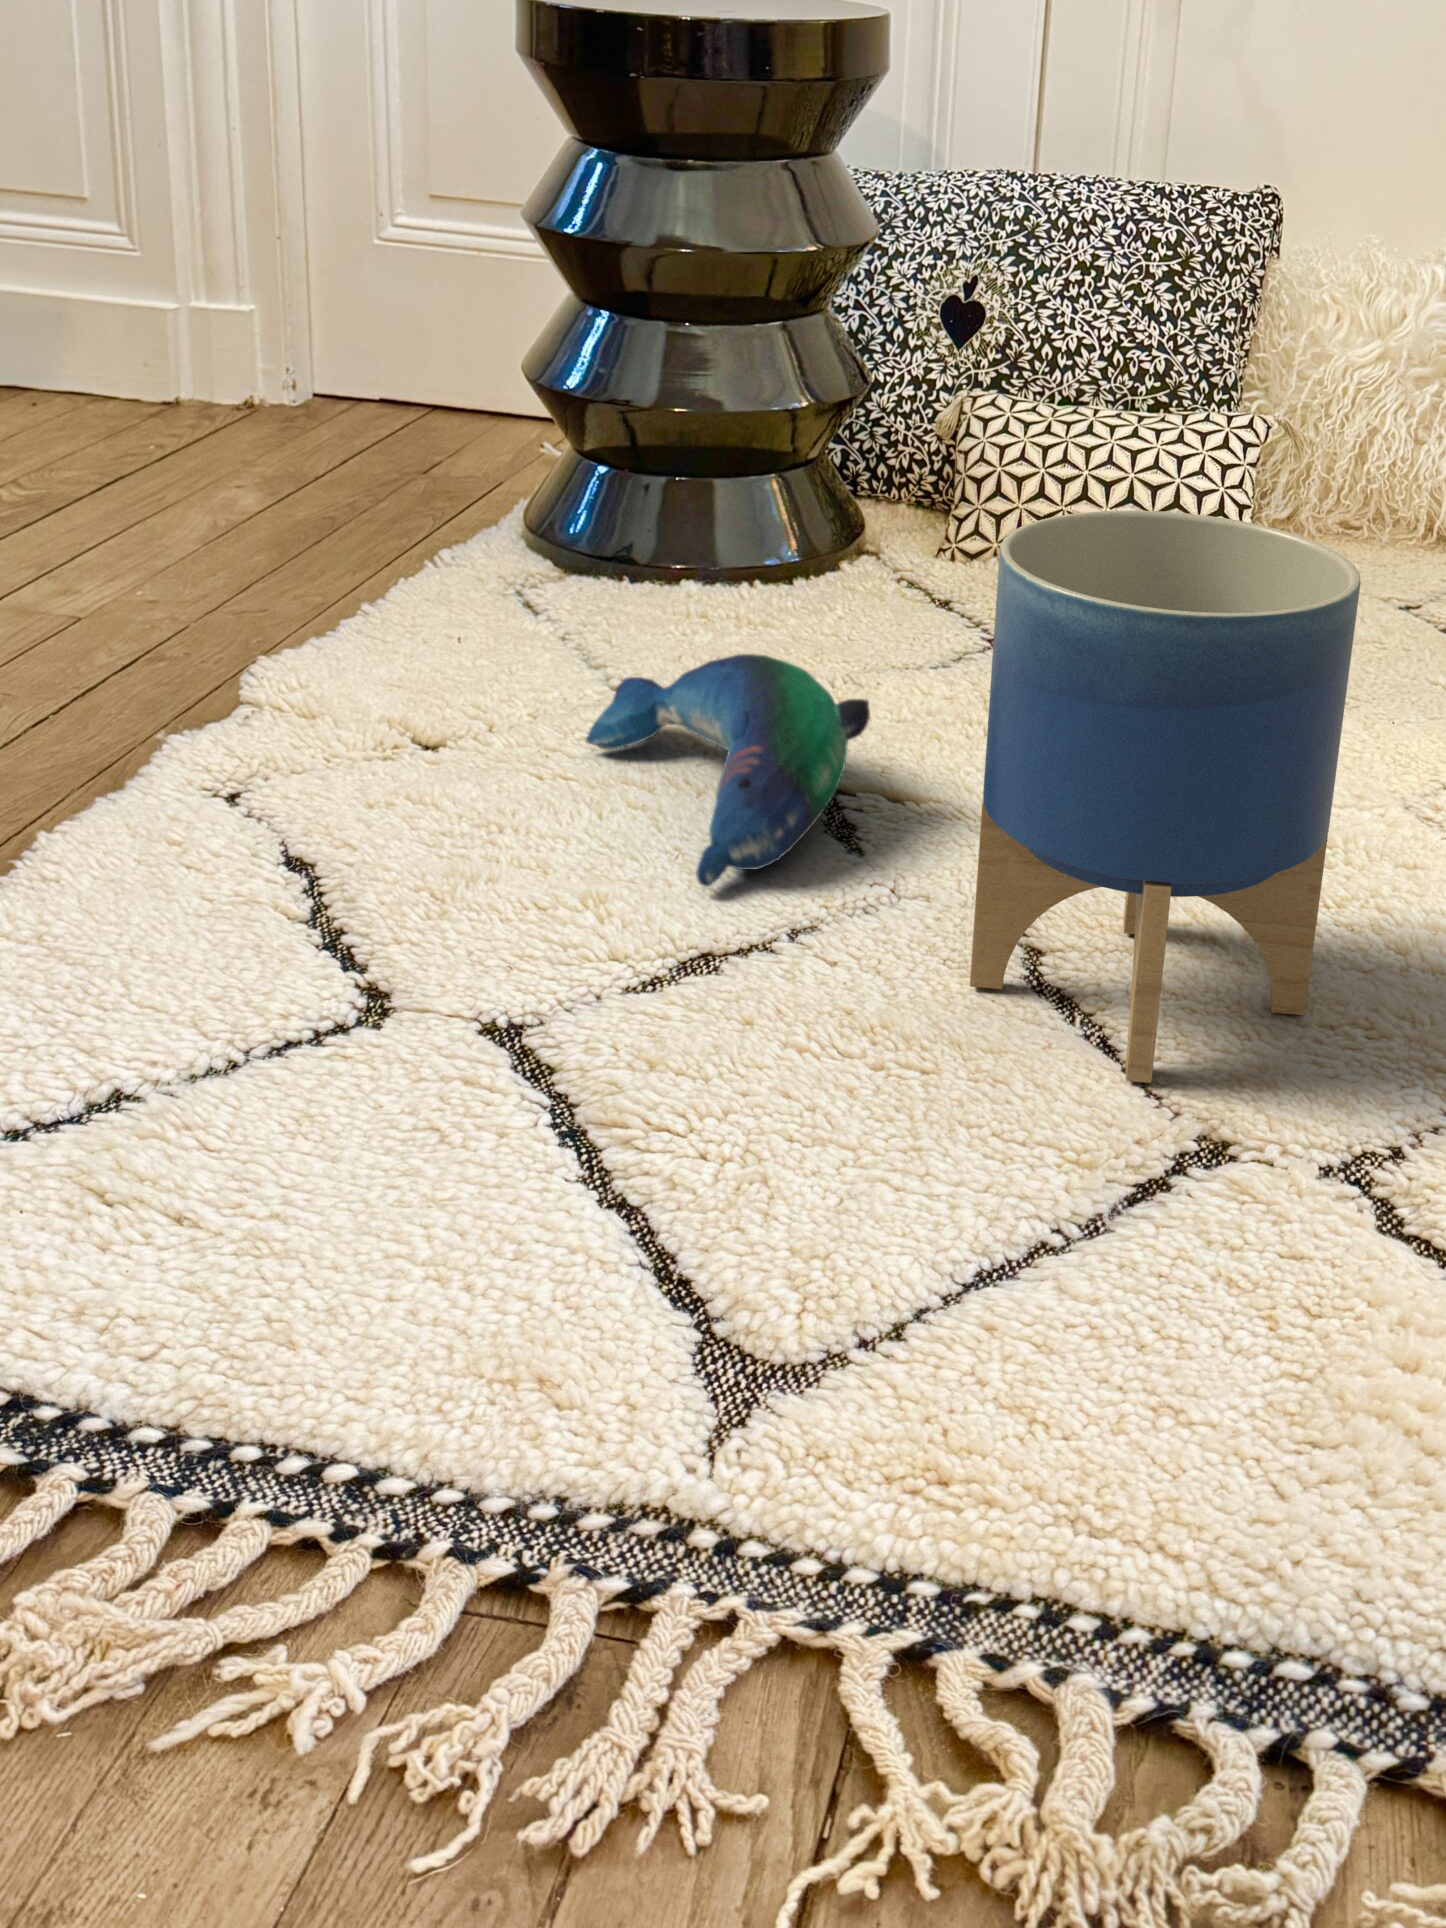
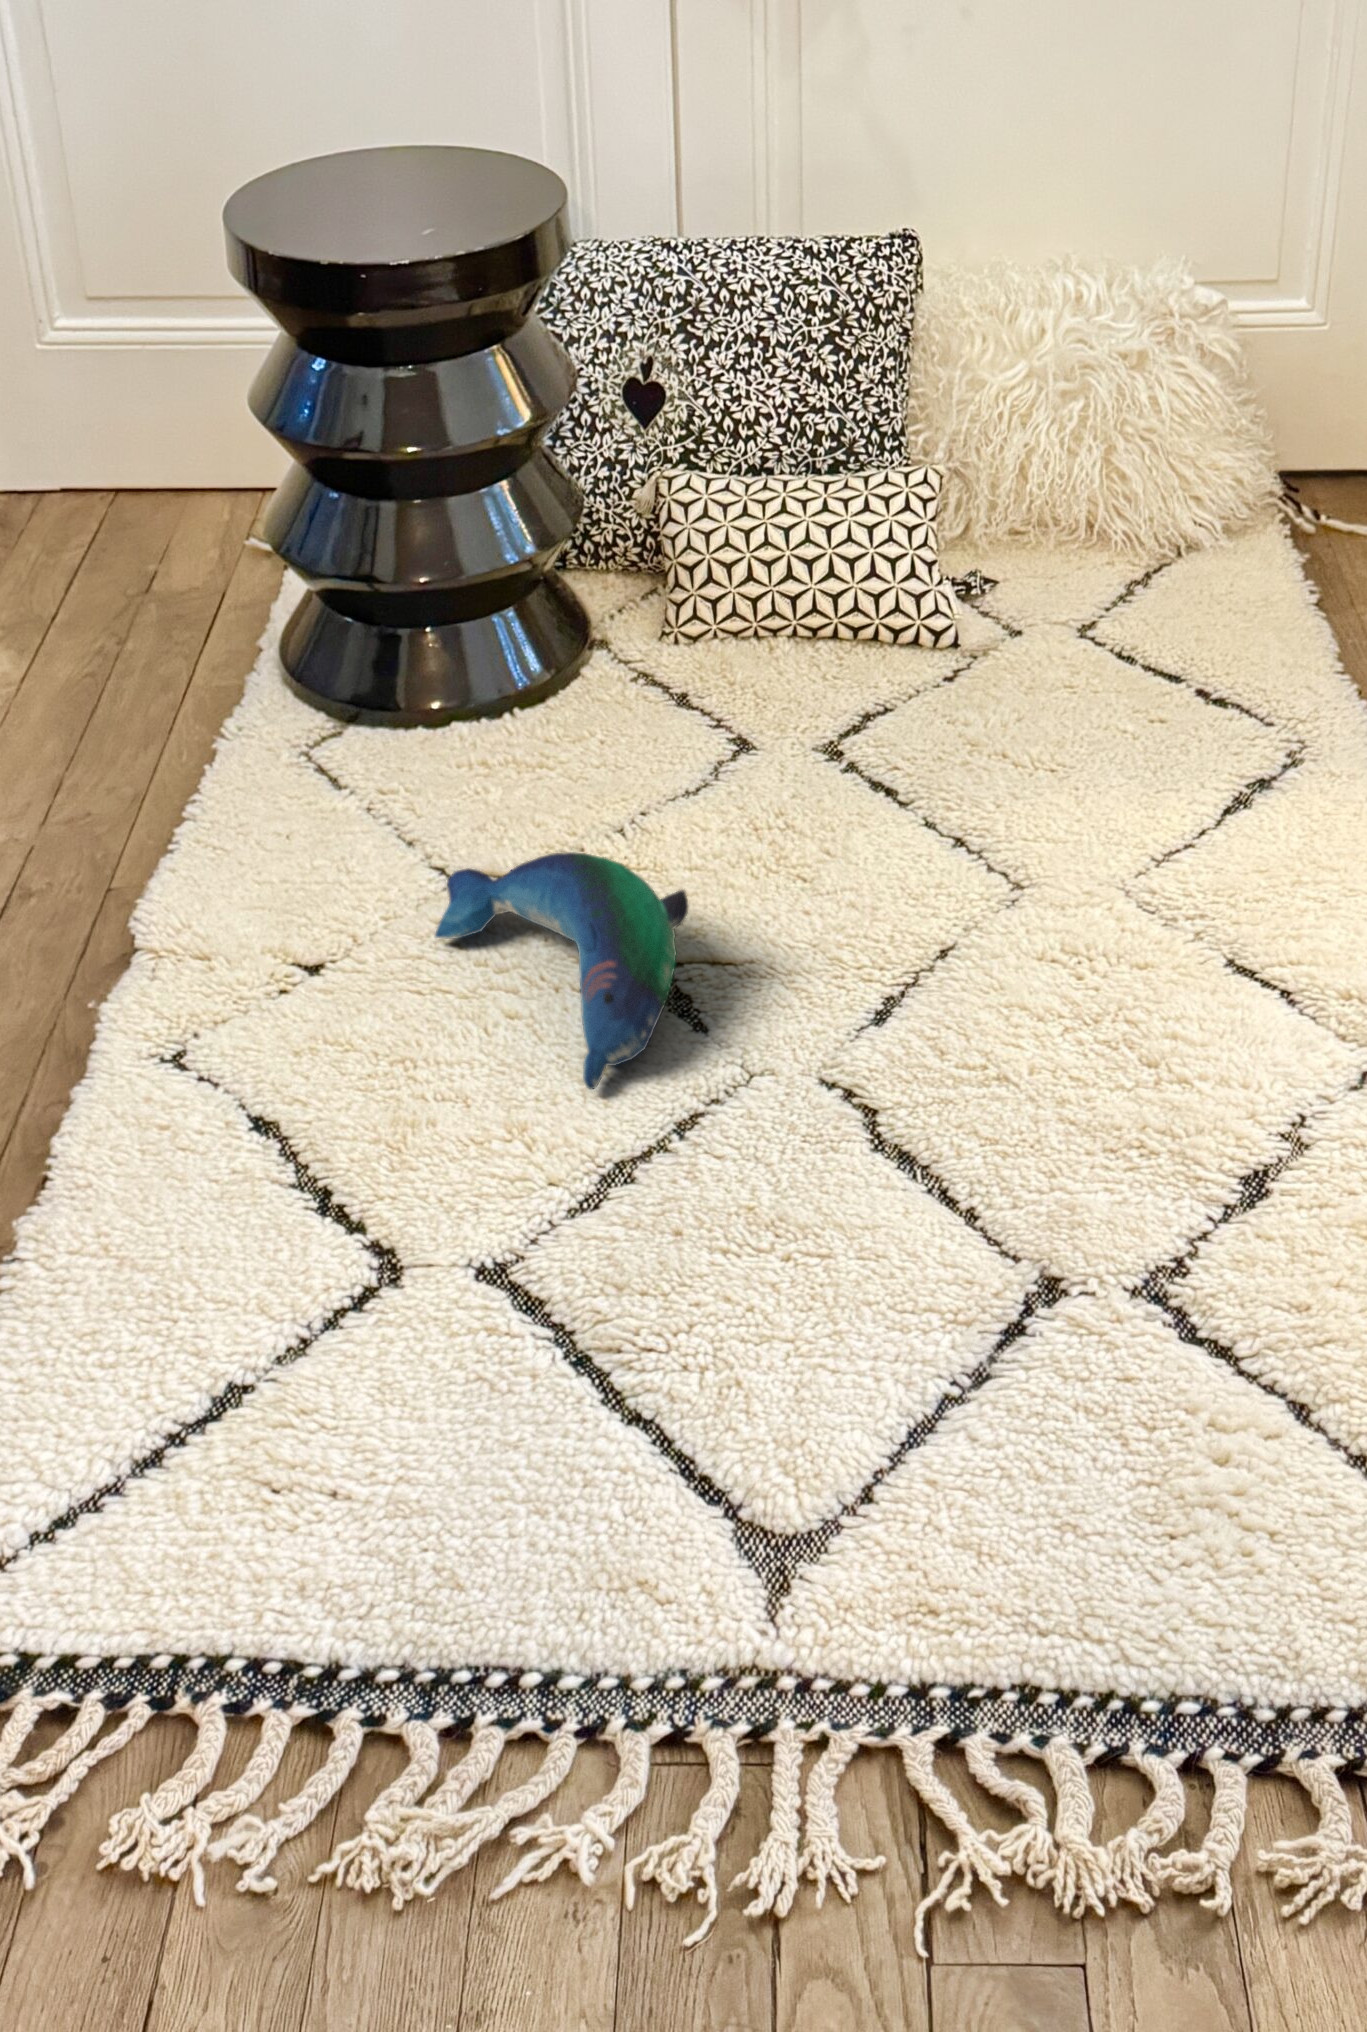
planter: present [970,511,1361,1083] -> none [828,771,1115,1233]

